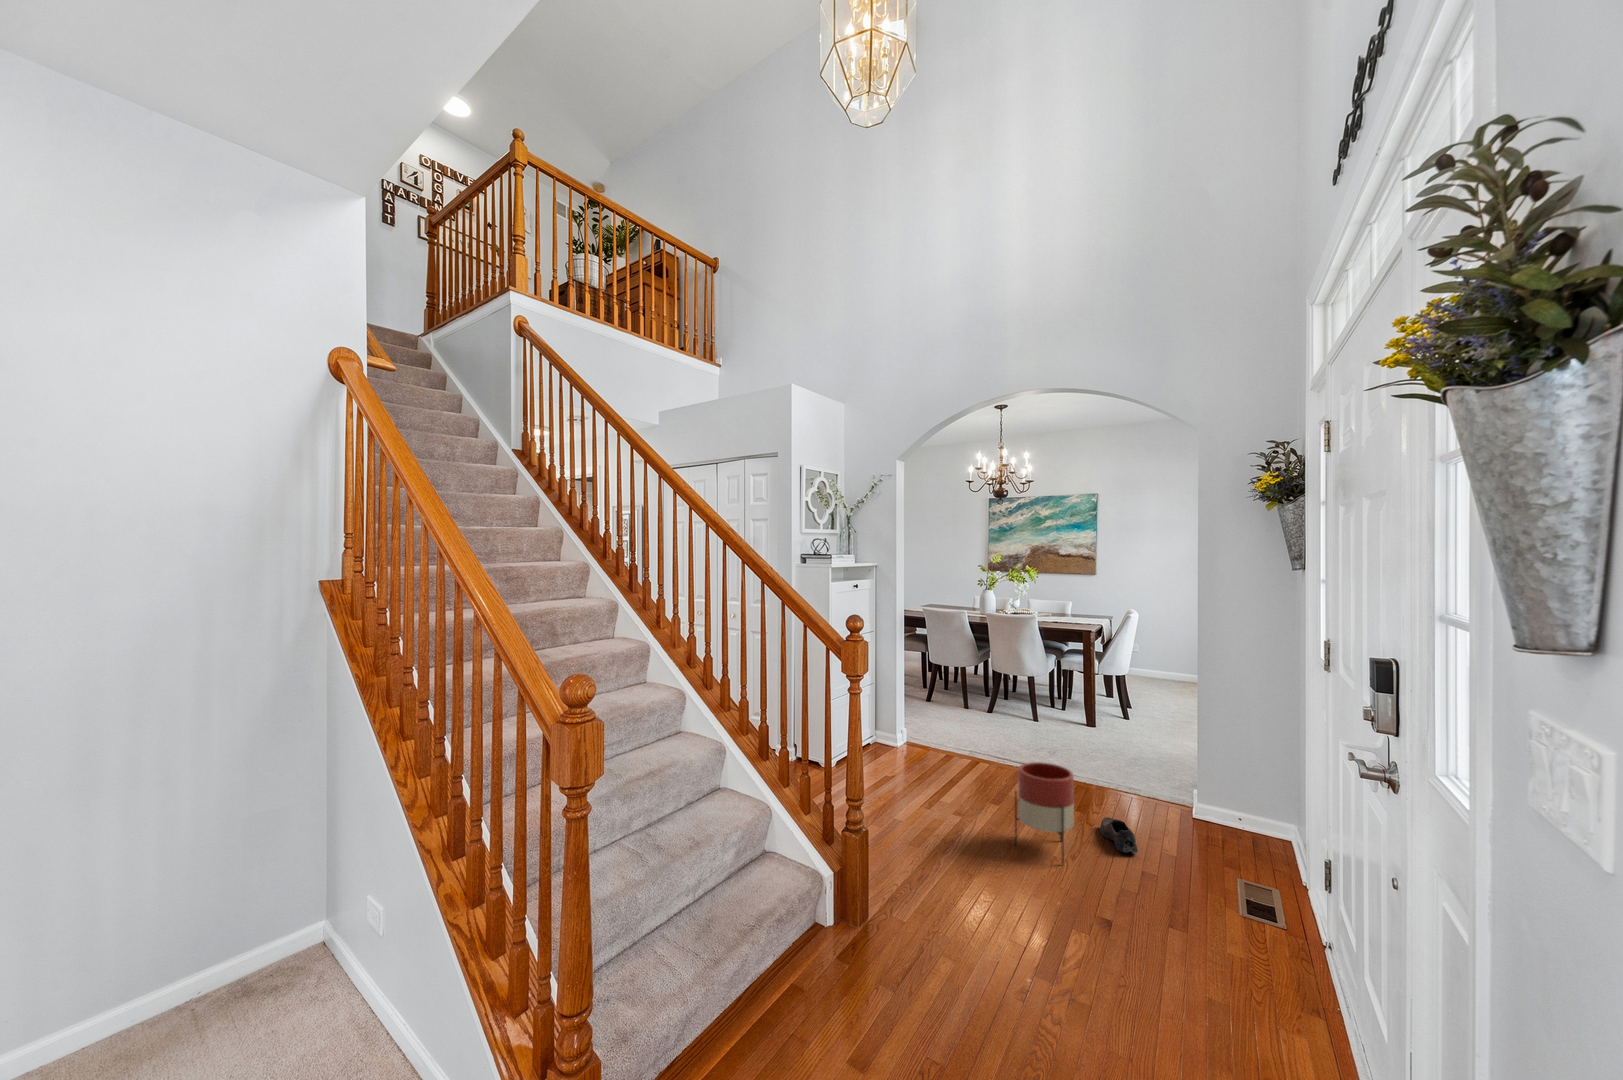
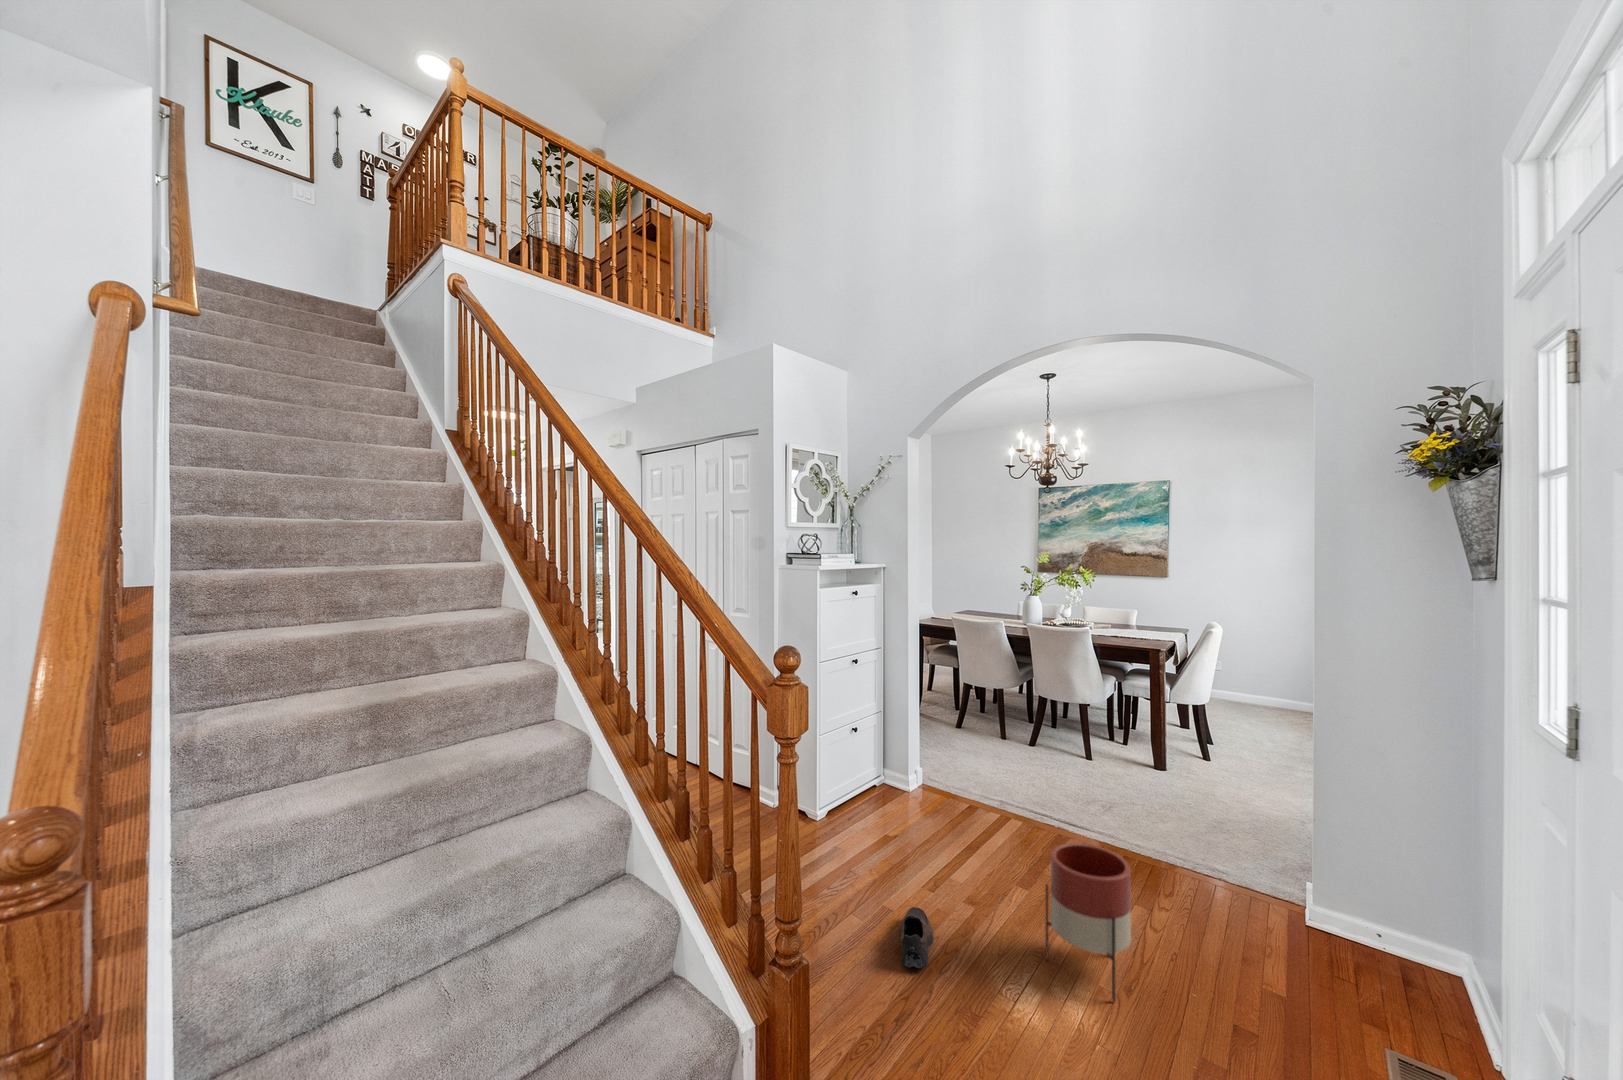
shoe: present [1100,817,1138,853] -> present [900,907,933,968]

